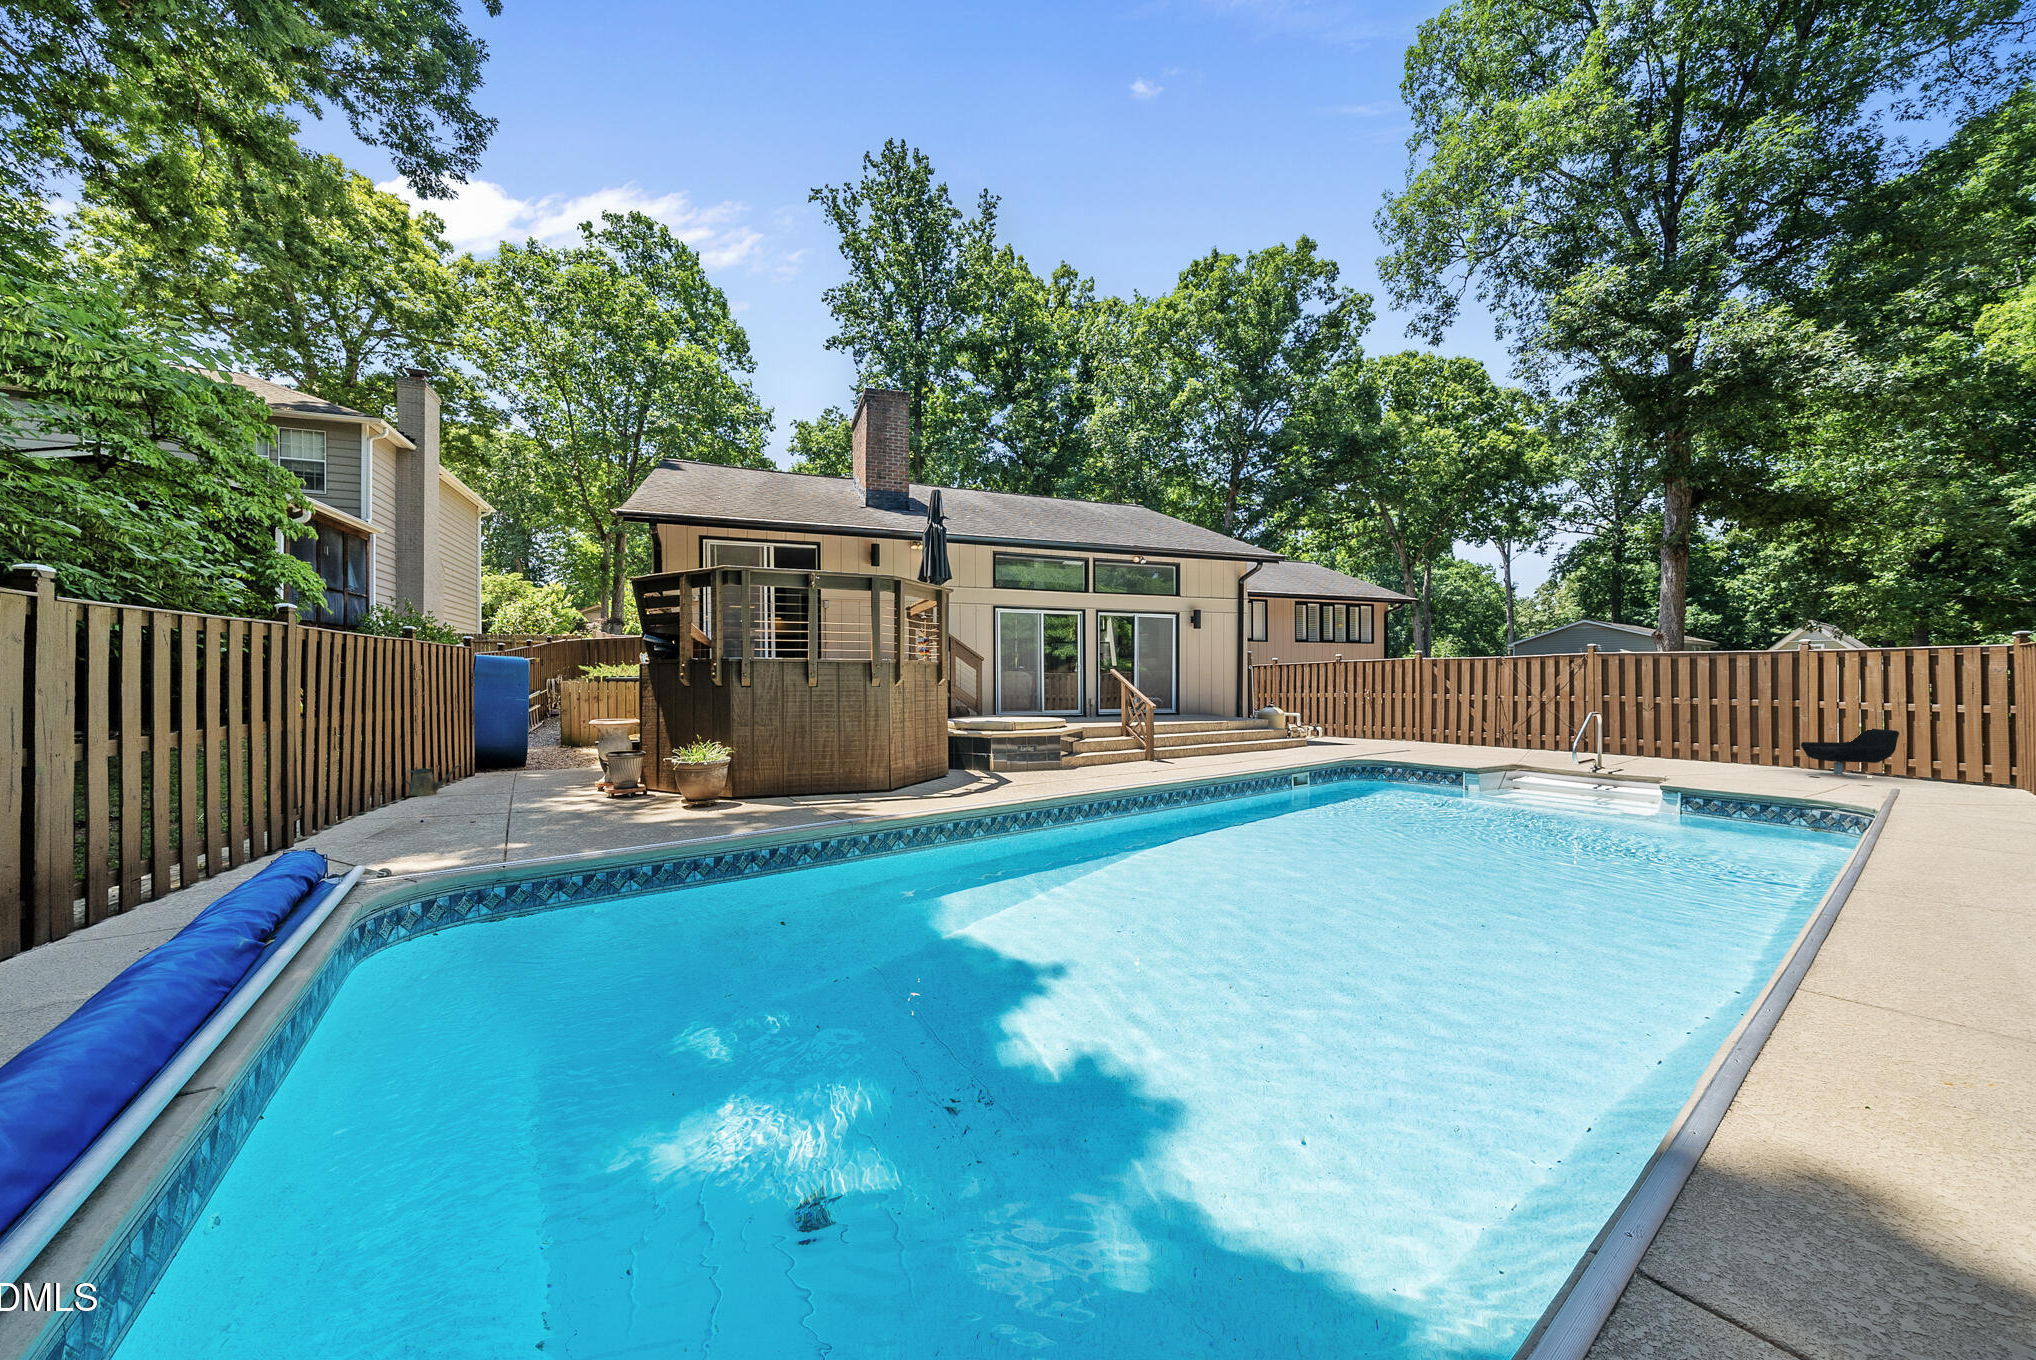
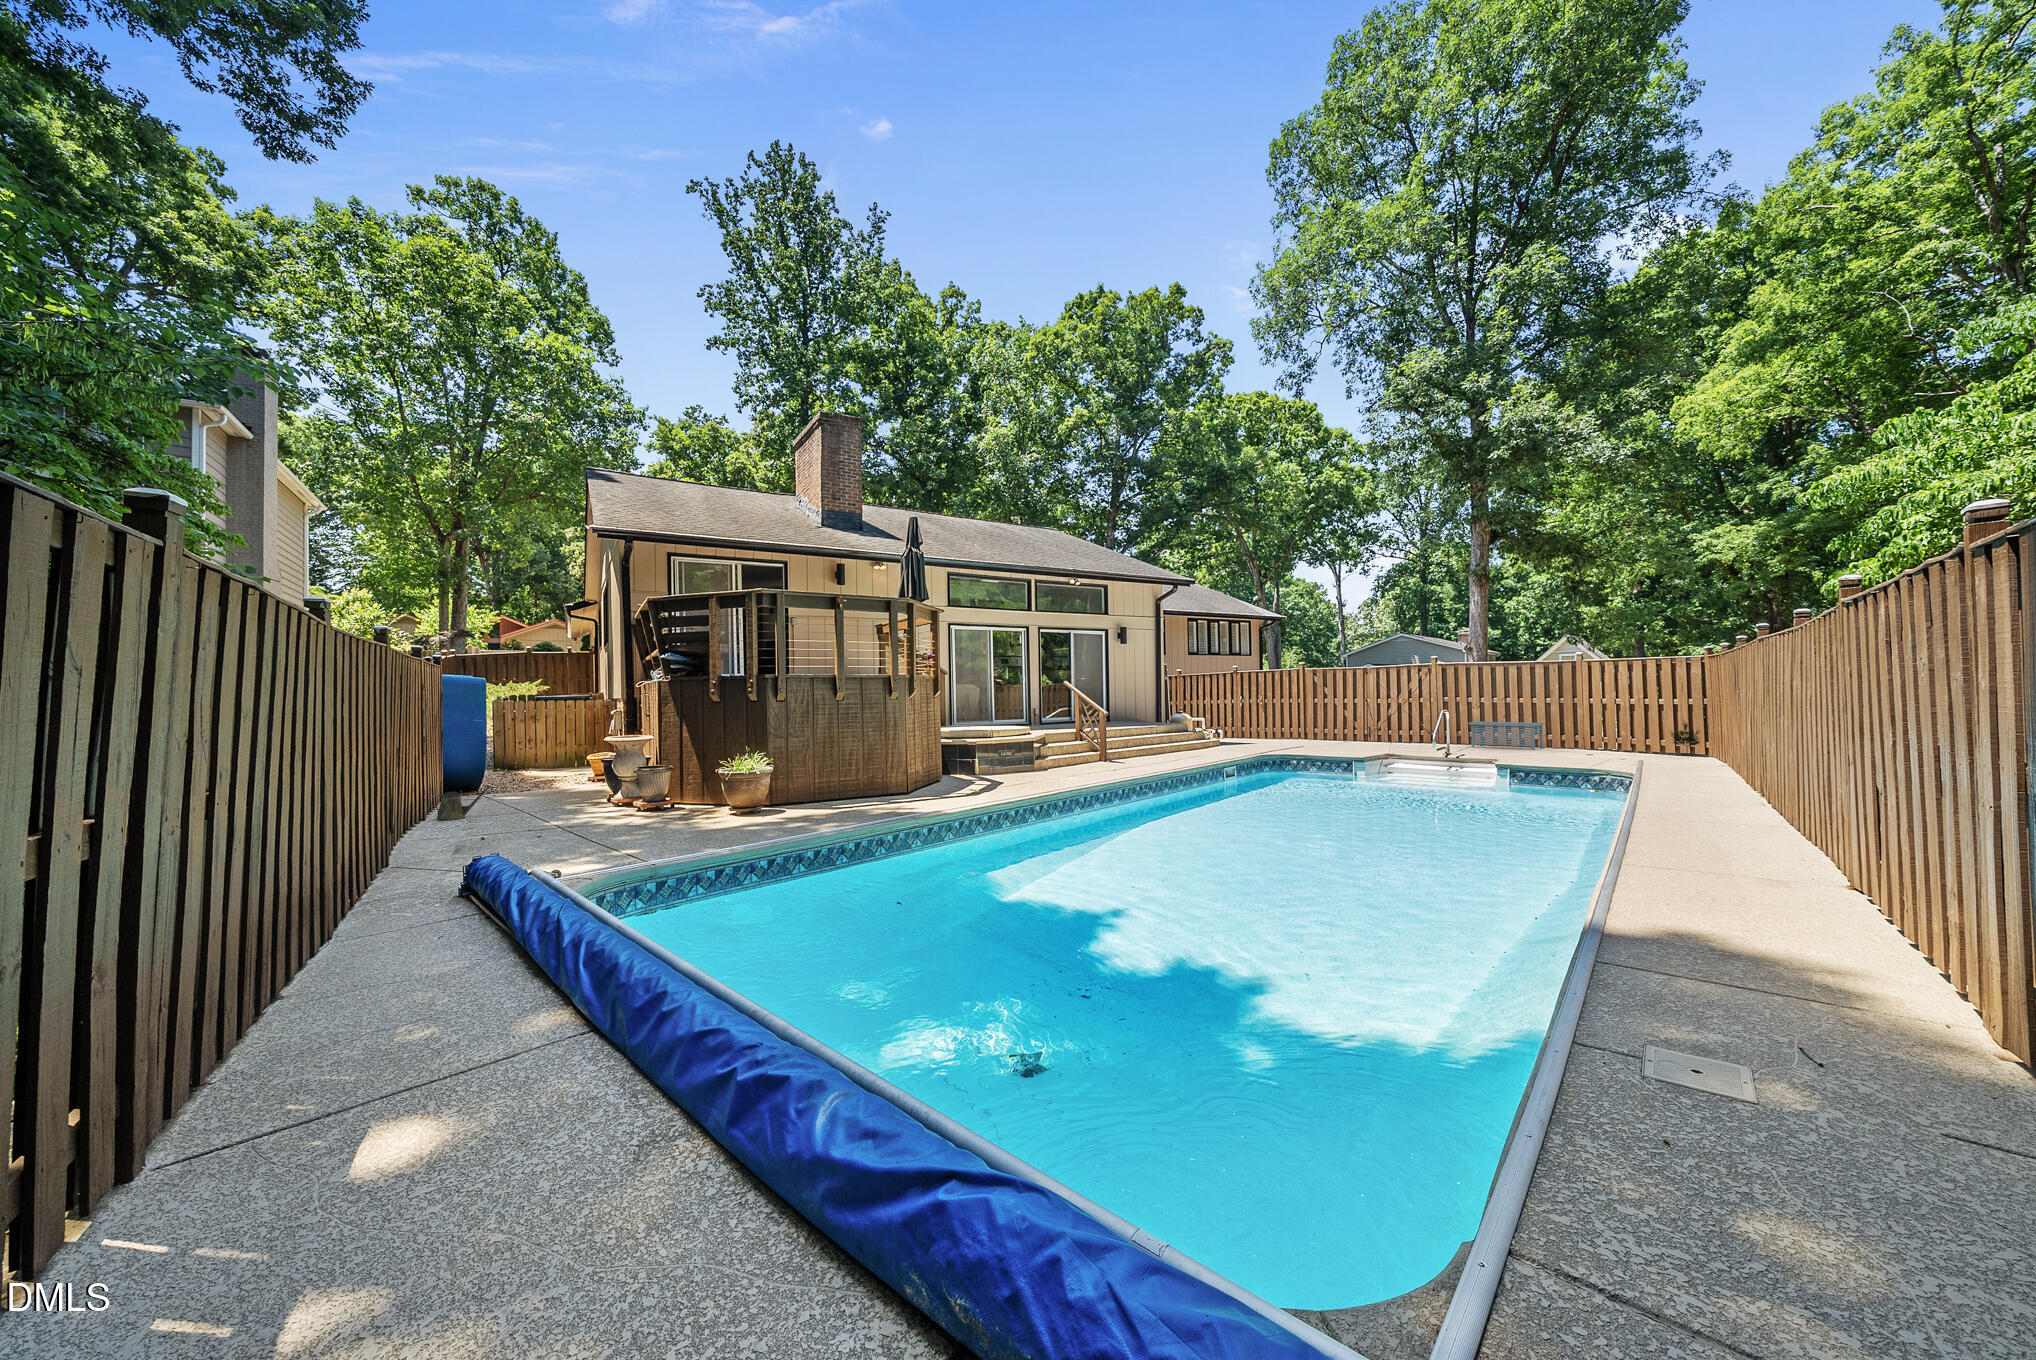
storage bench: none [1634,727,1746,767] -> present [1469,721,1544,750]
lounge chair: present [1801,729,1899,779] -> none [1580,717,1639,754]
potted tree: none [1948,735,2007,788] -> present [1671,723,1701,756]

